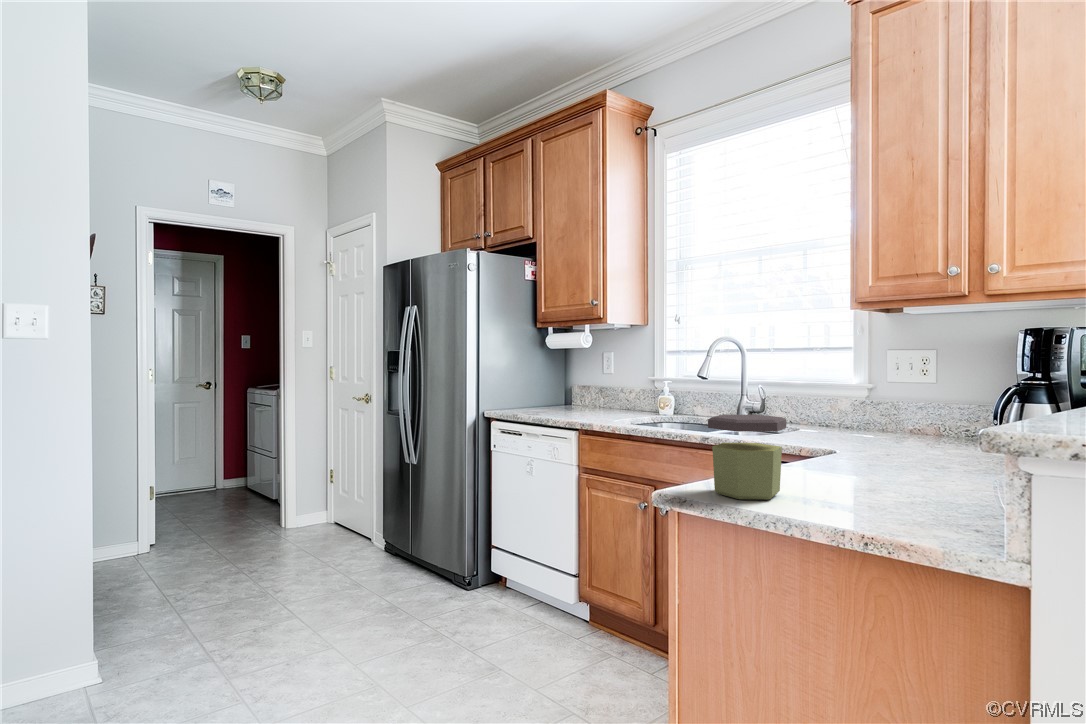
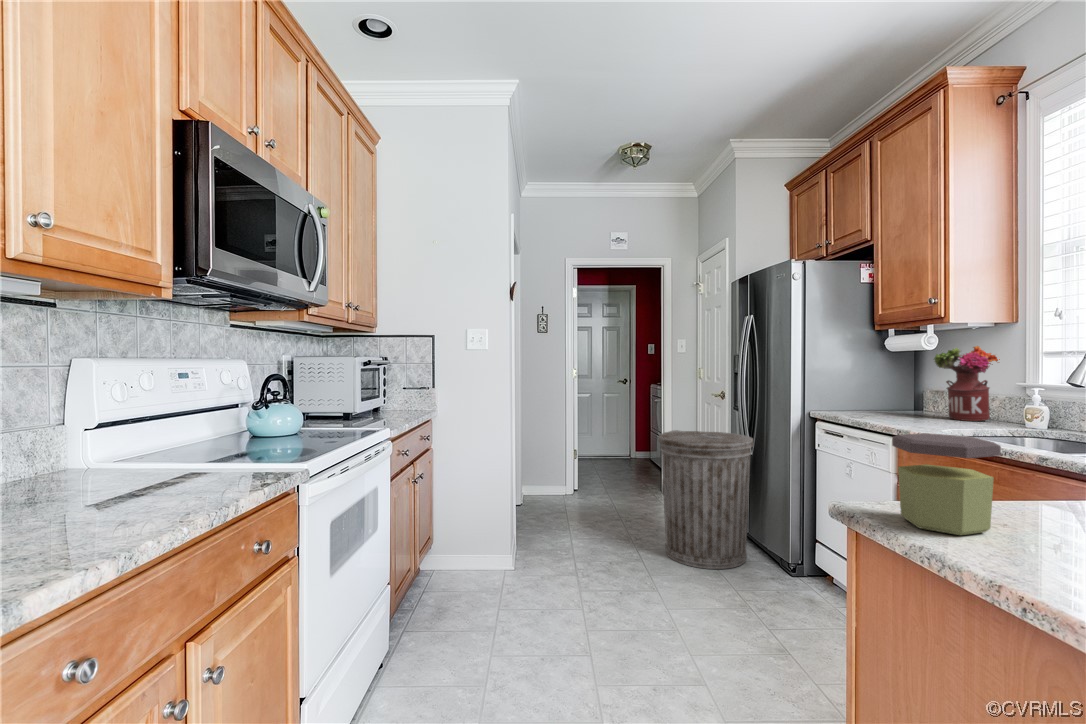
flower arrangement: none [585,344,633,412] -> present [934,346,1000,421]
trash can: none [312,442,425,606] -> present [659,430,754,569]

